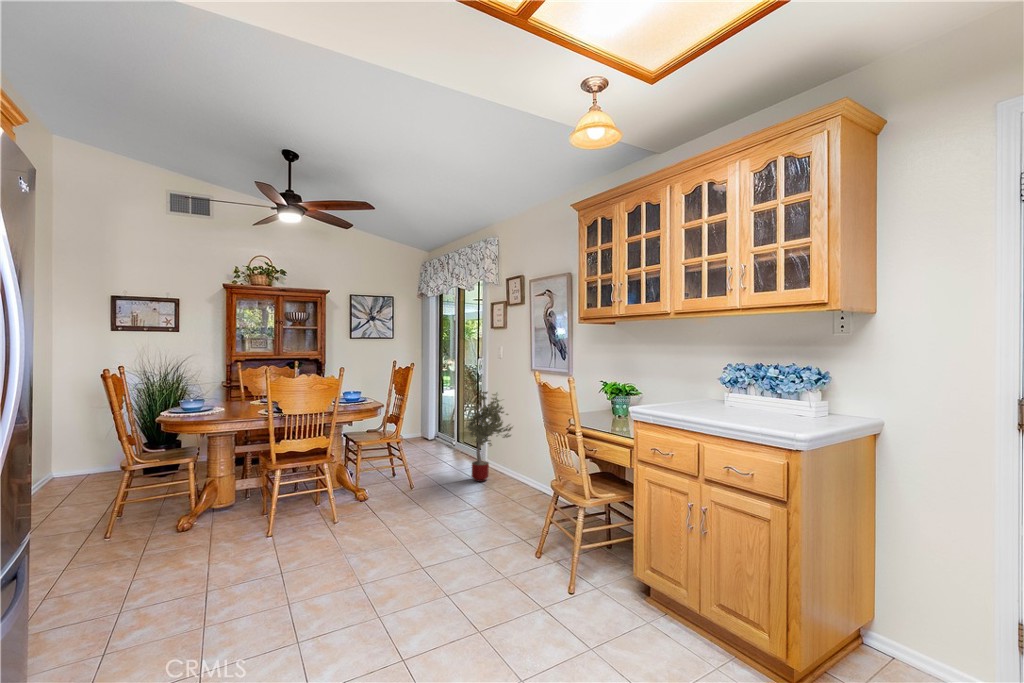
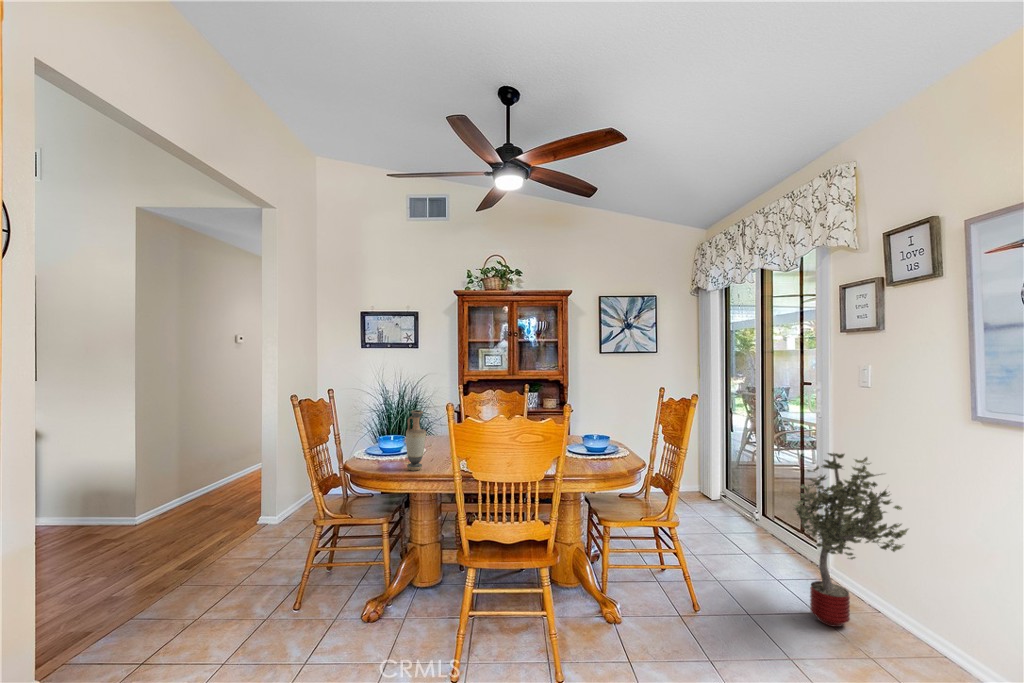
vase: none [216,376,233,419] -> present [406,410,426,471]

